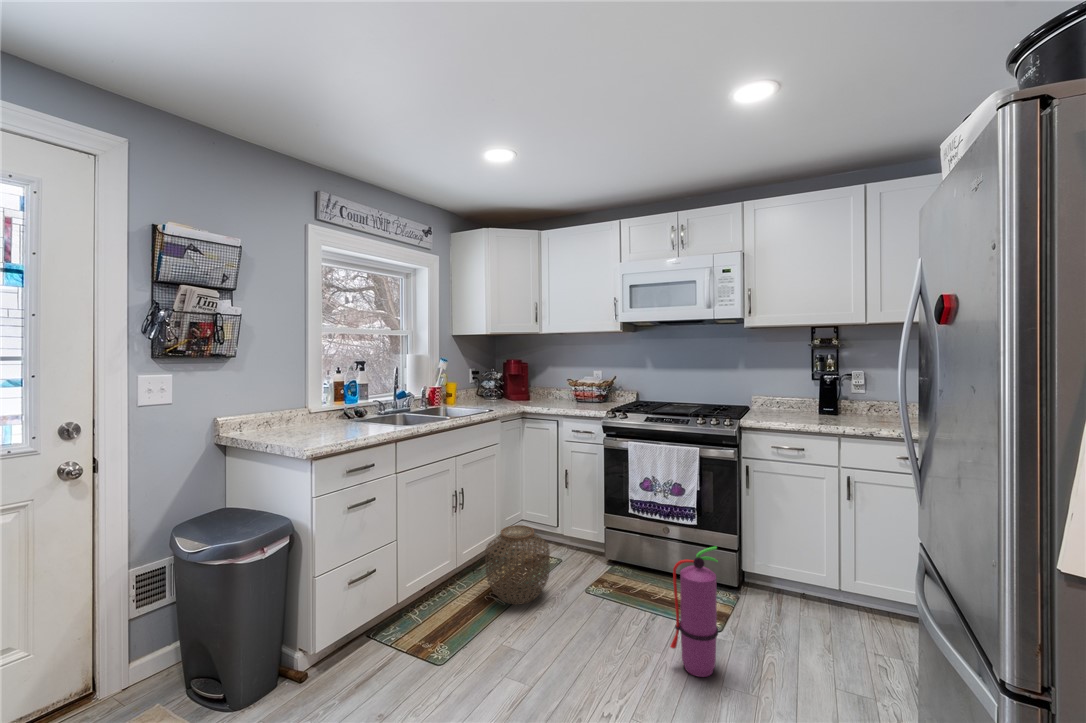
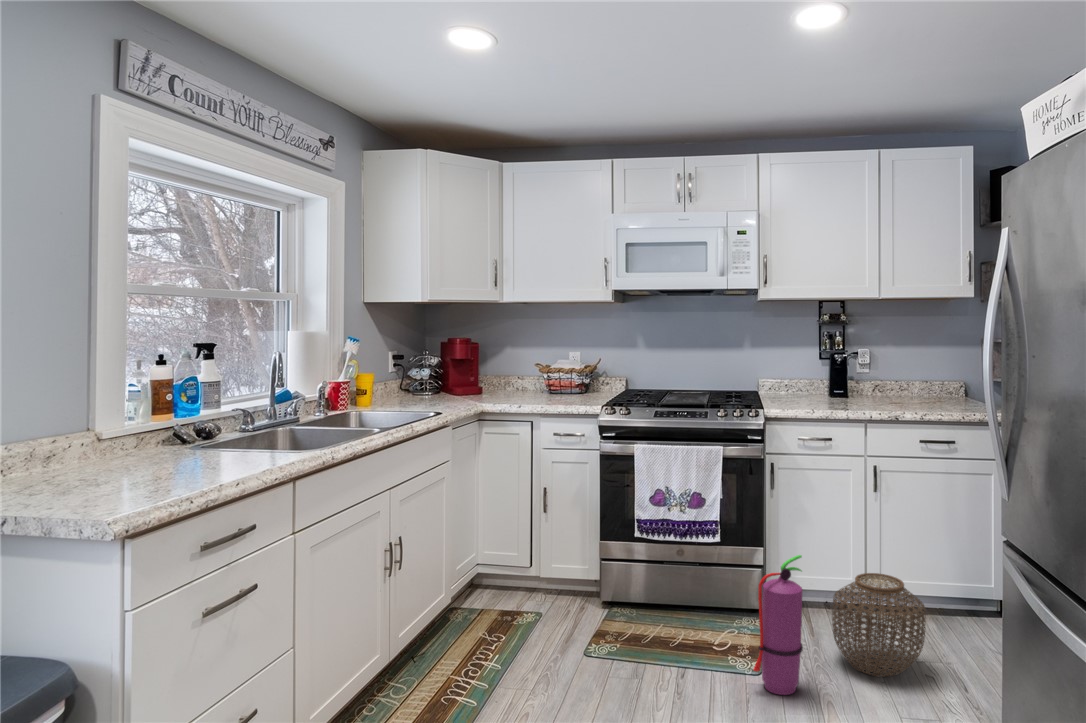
woven basket: present [485,525,550,604] -> present [832,573,926,677]

